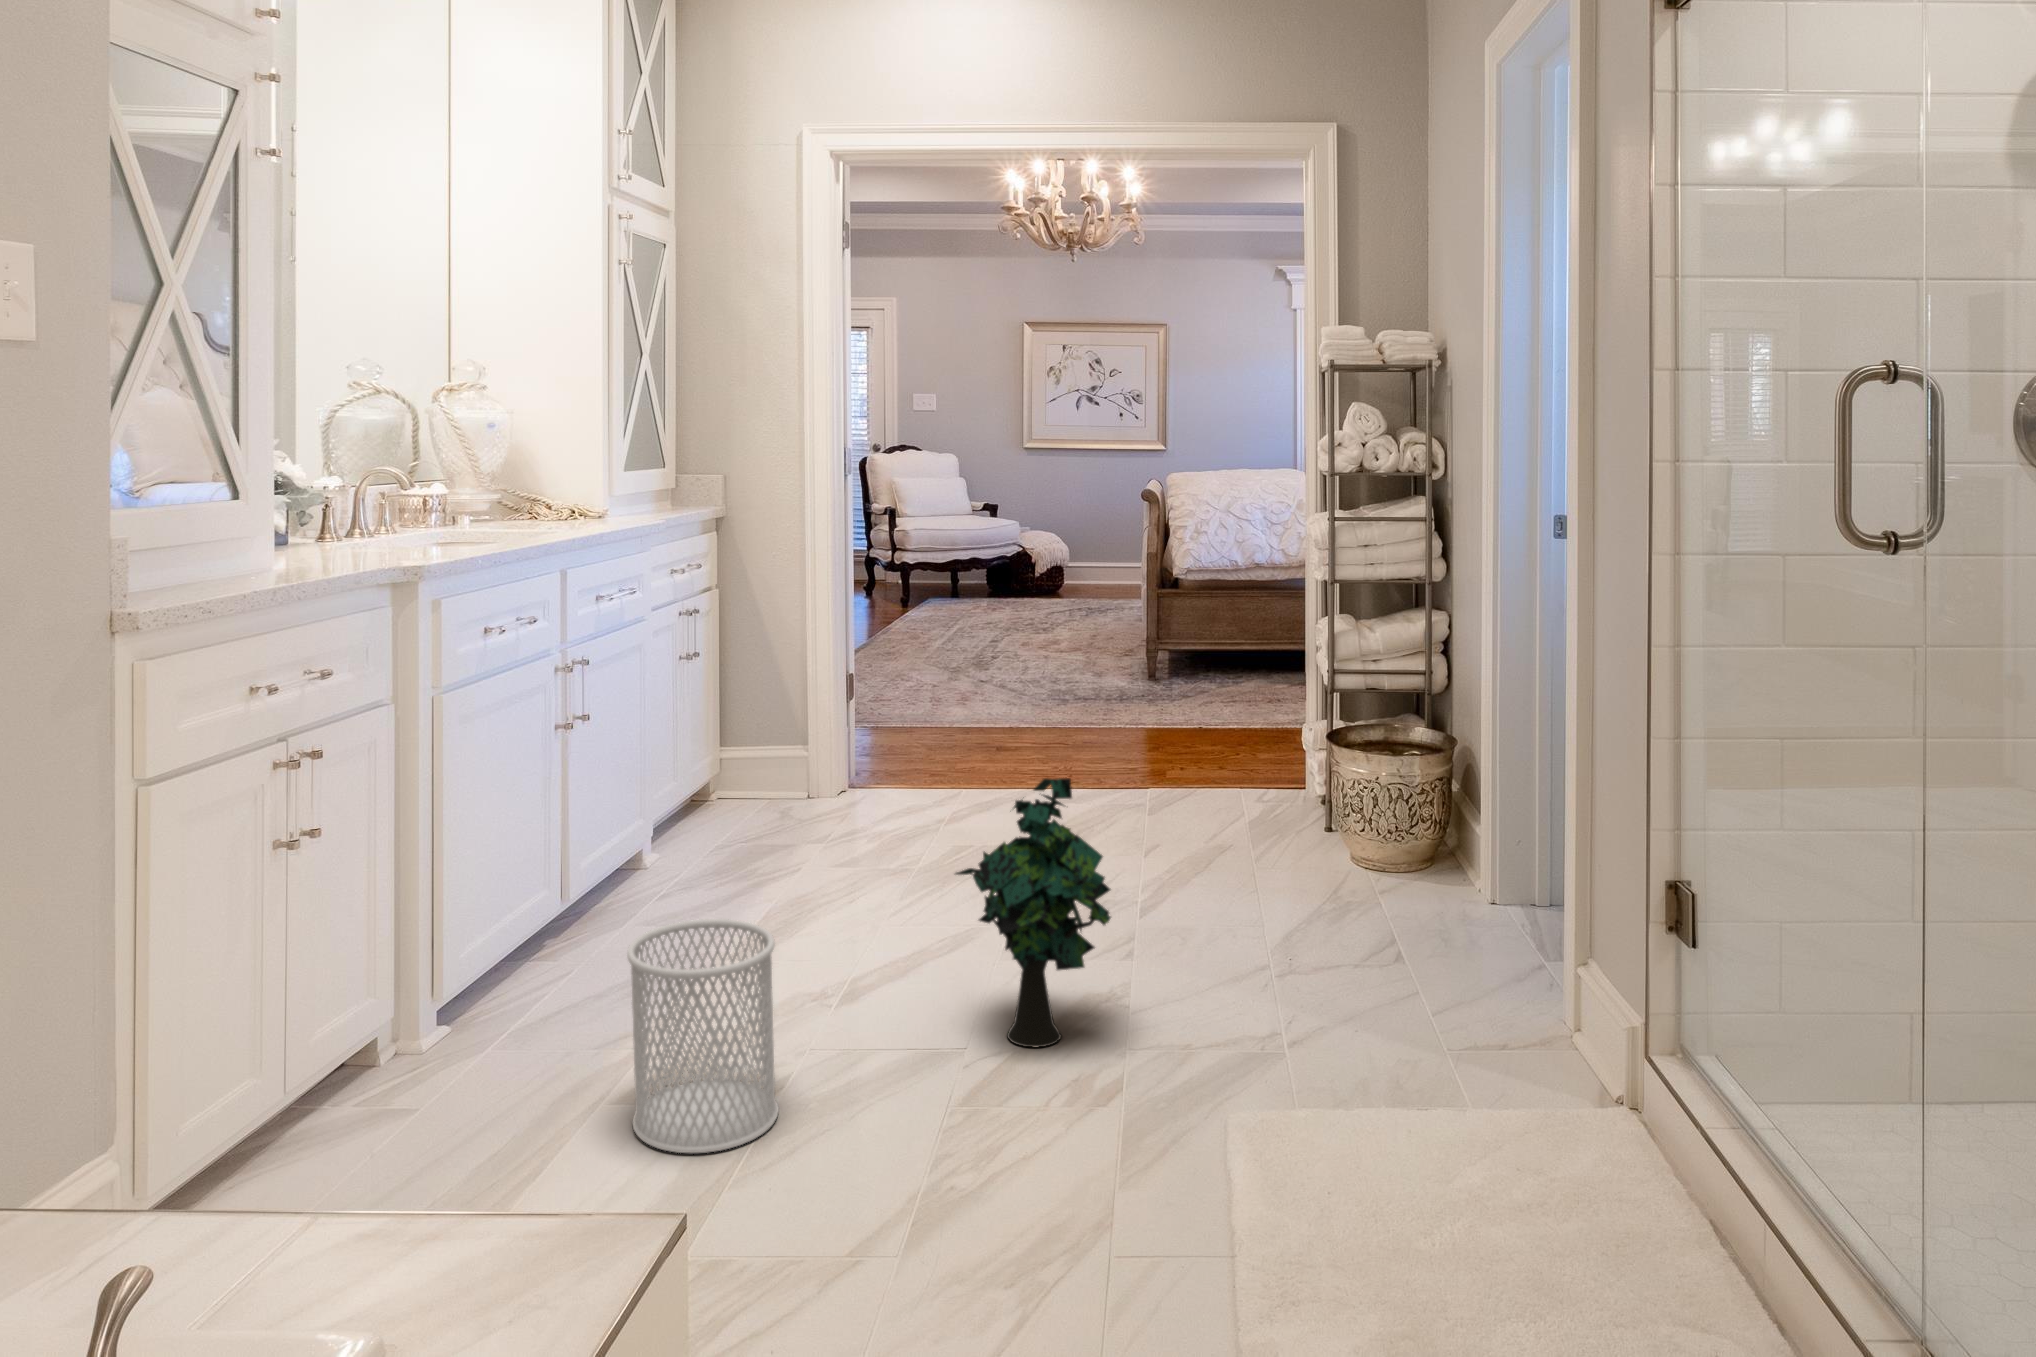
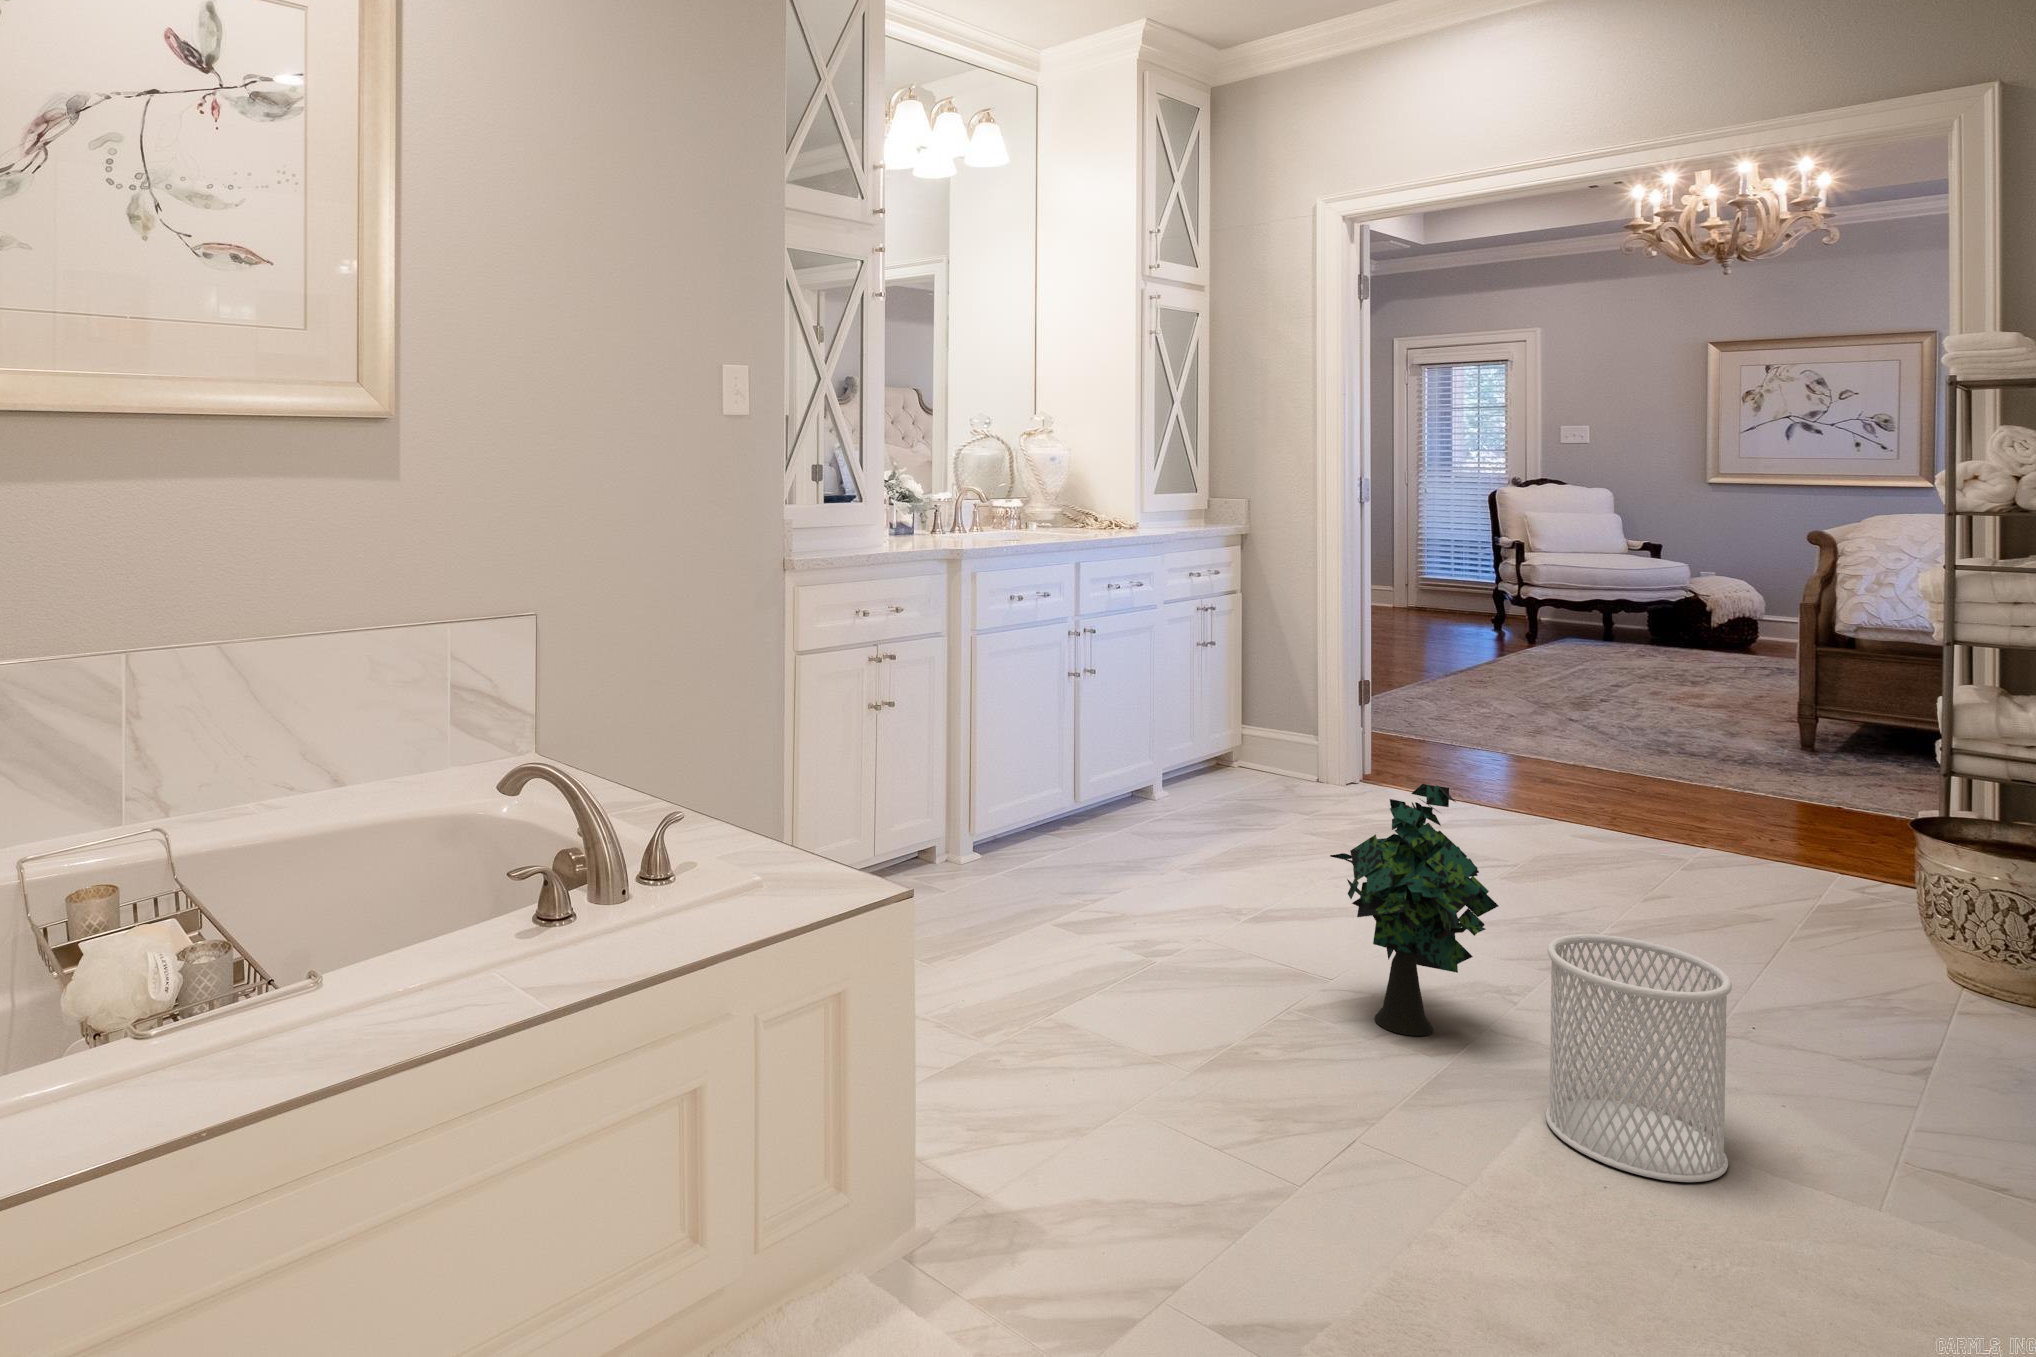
wastebasket: present [627,919,779,1153] -> present [1546,934,1732,1182]

